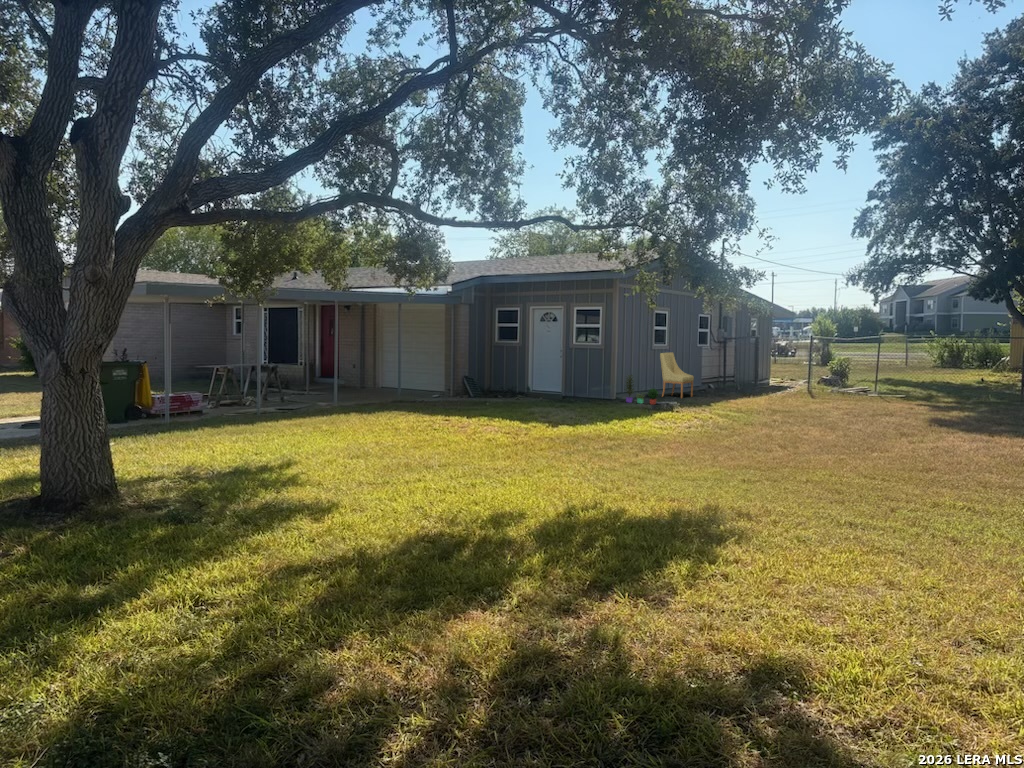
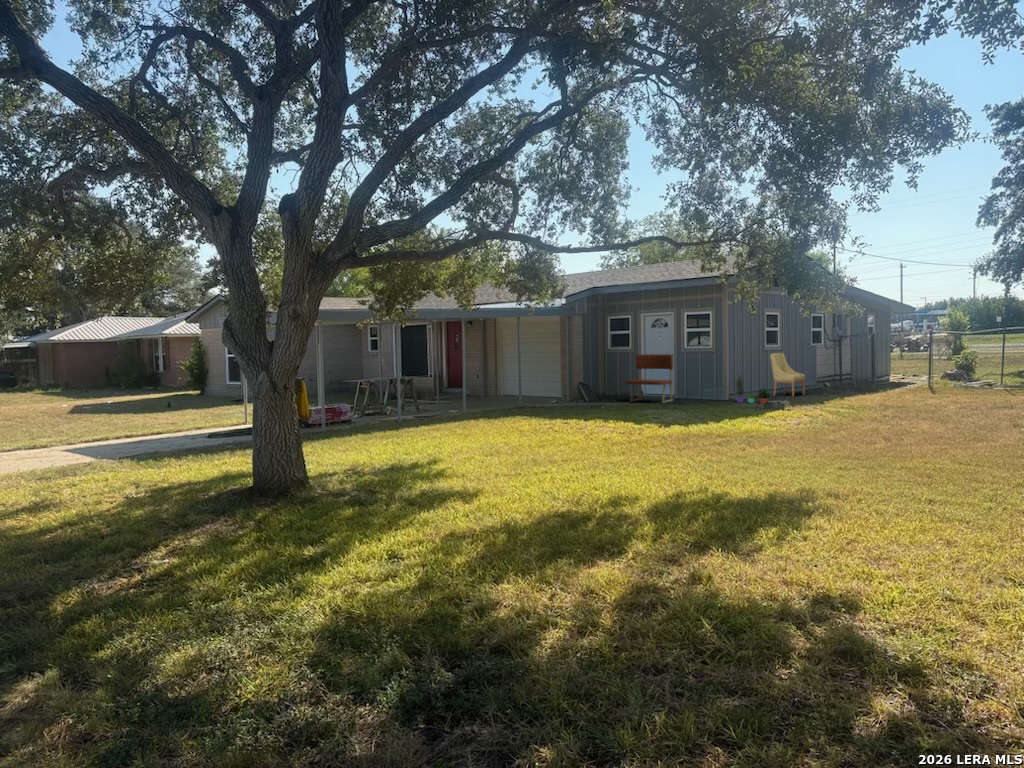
bench: none [511,349,562,401] -> present [625,354,673,403]

